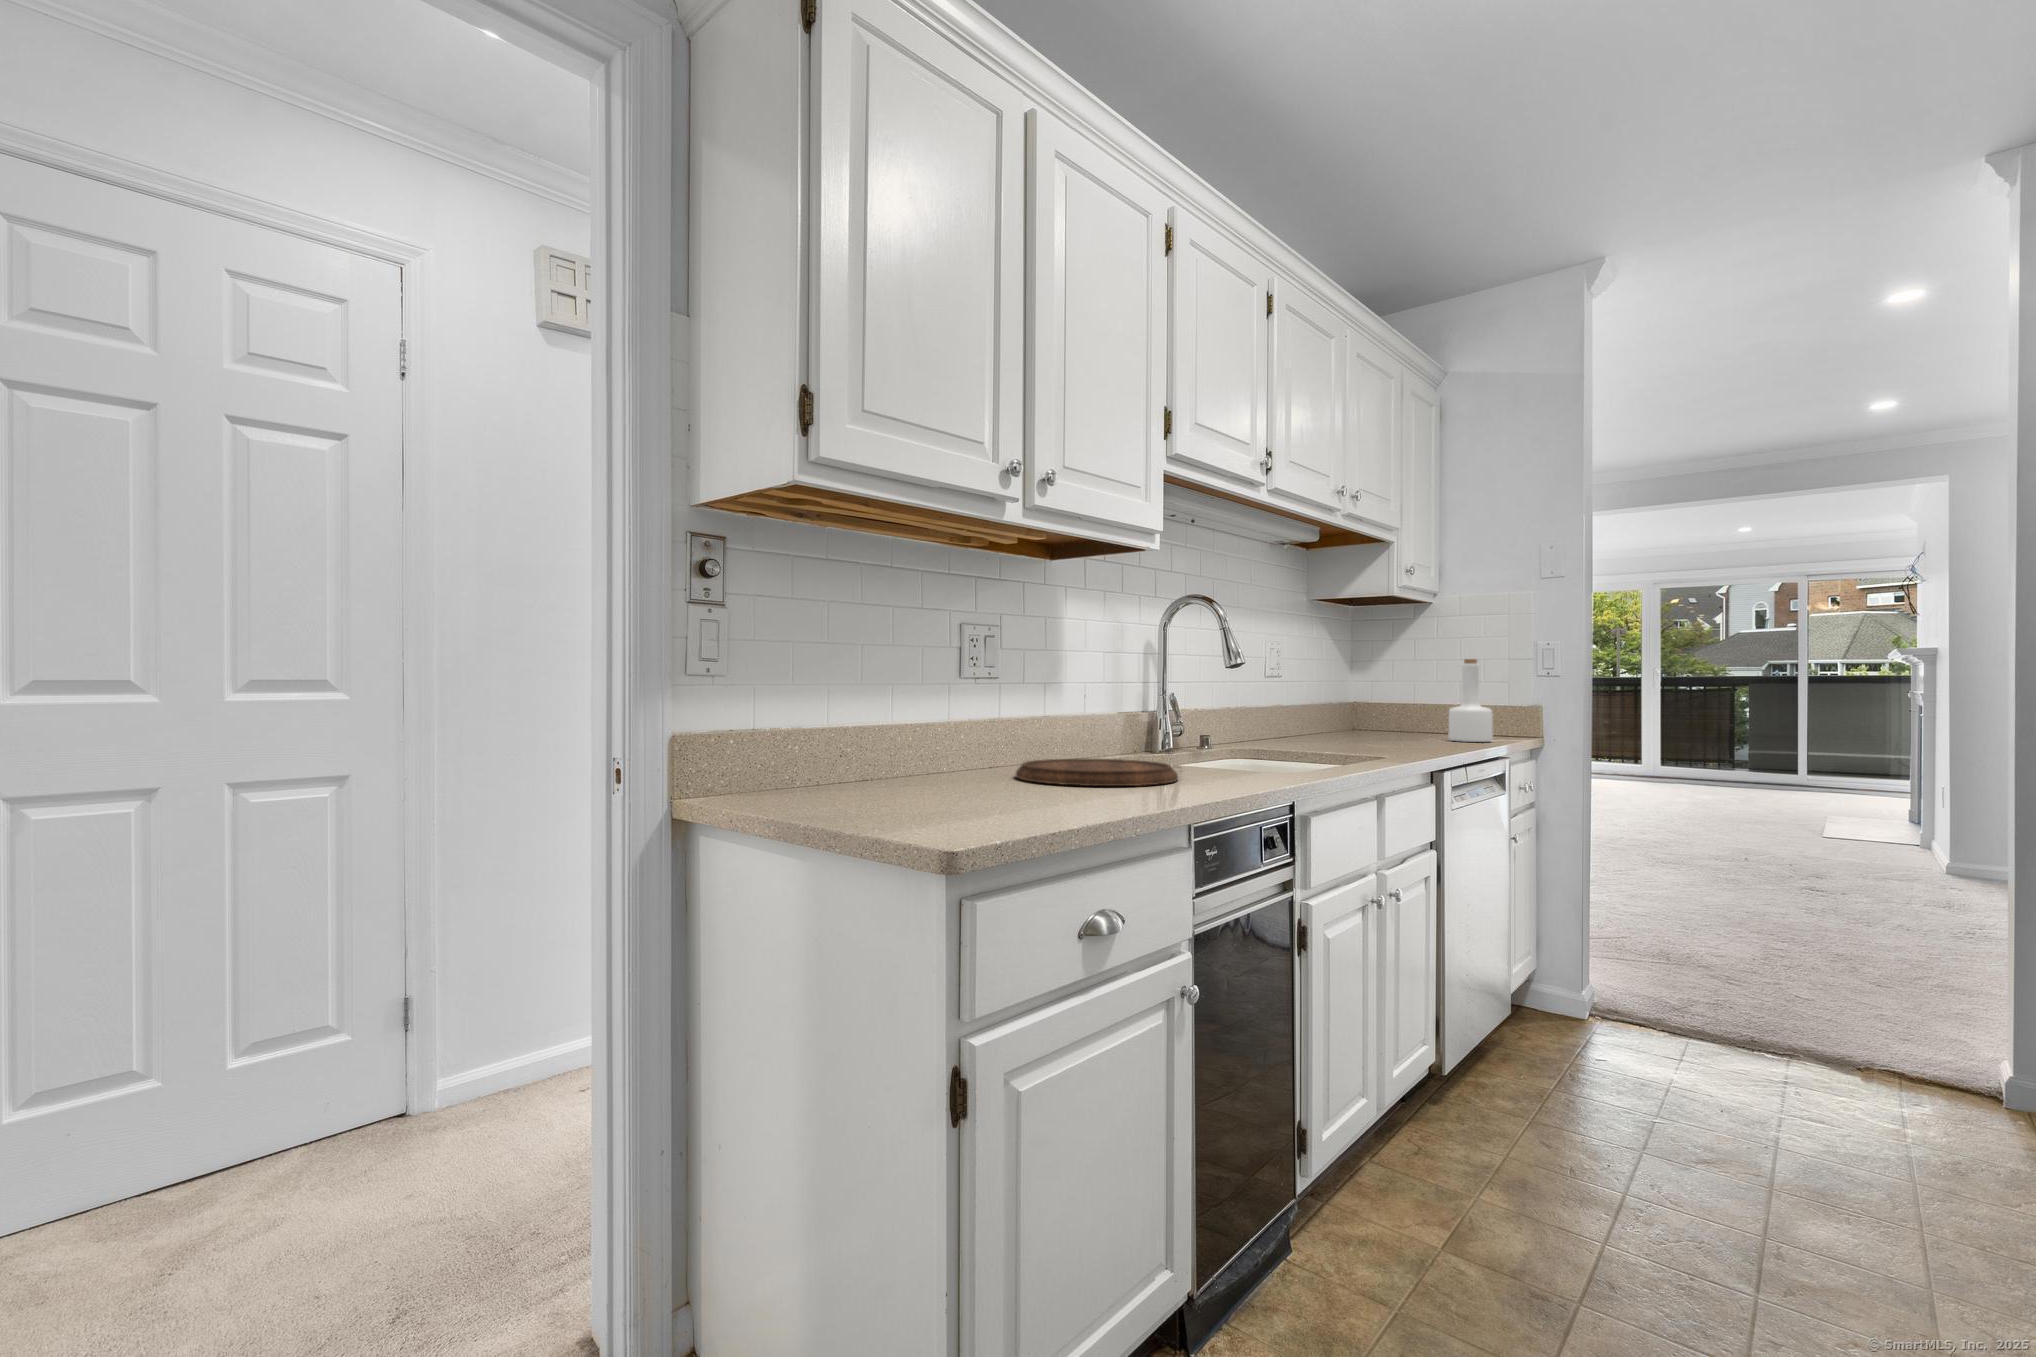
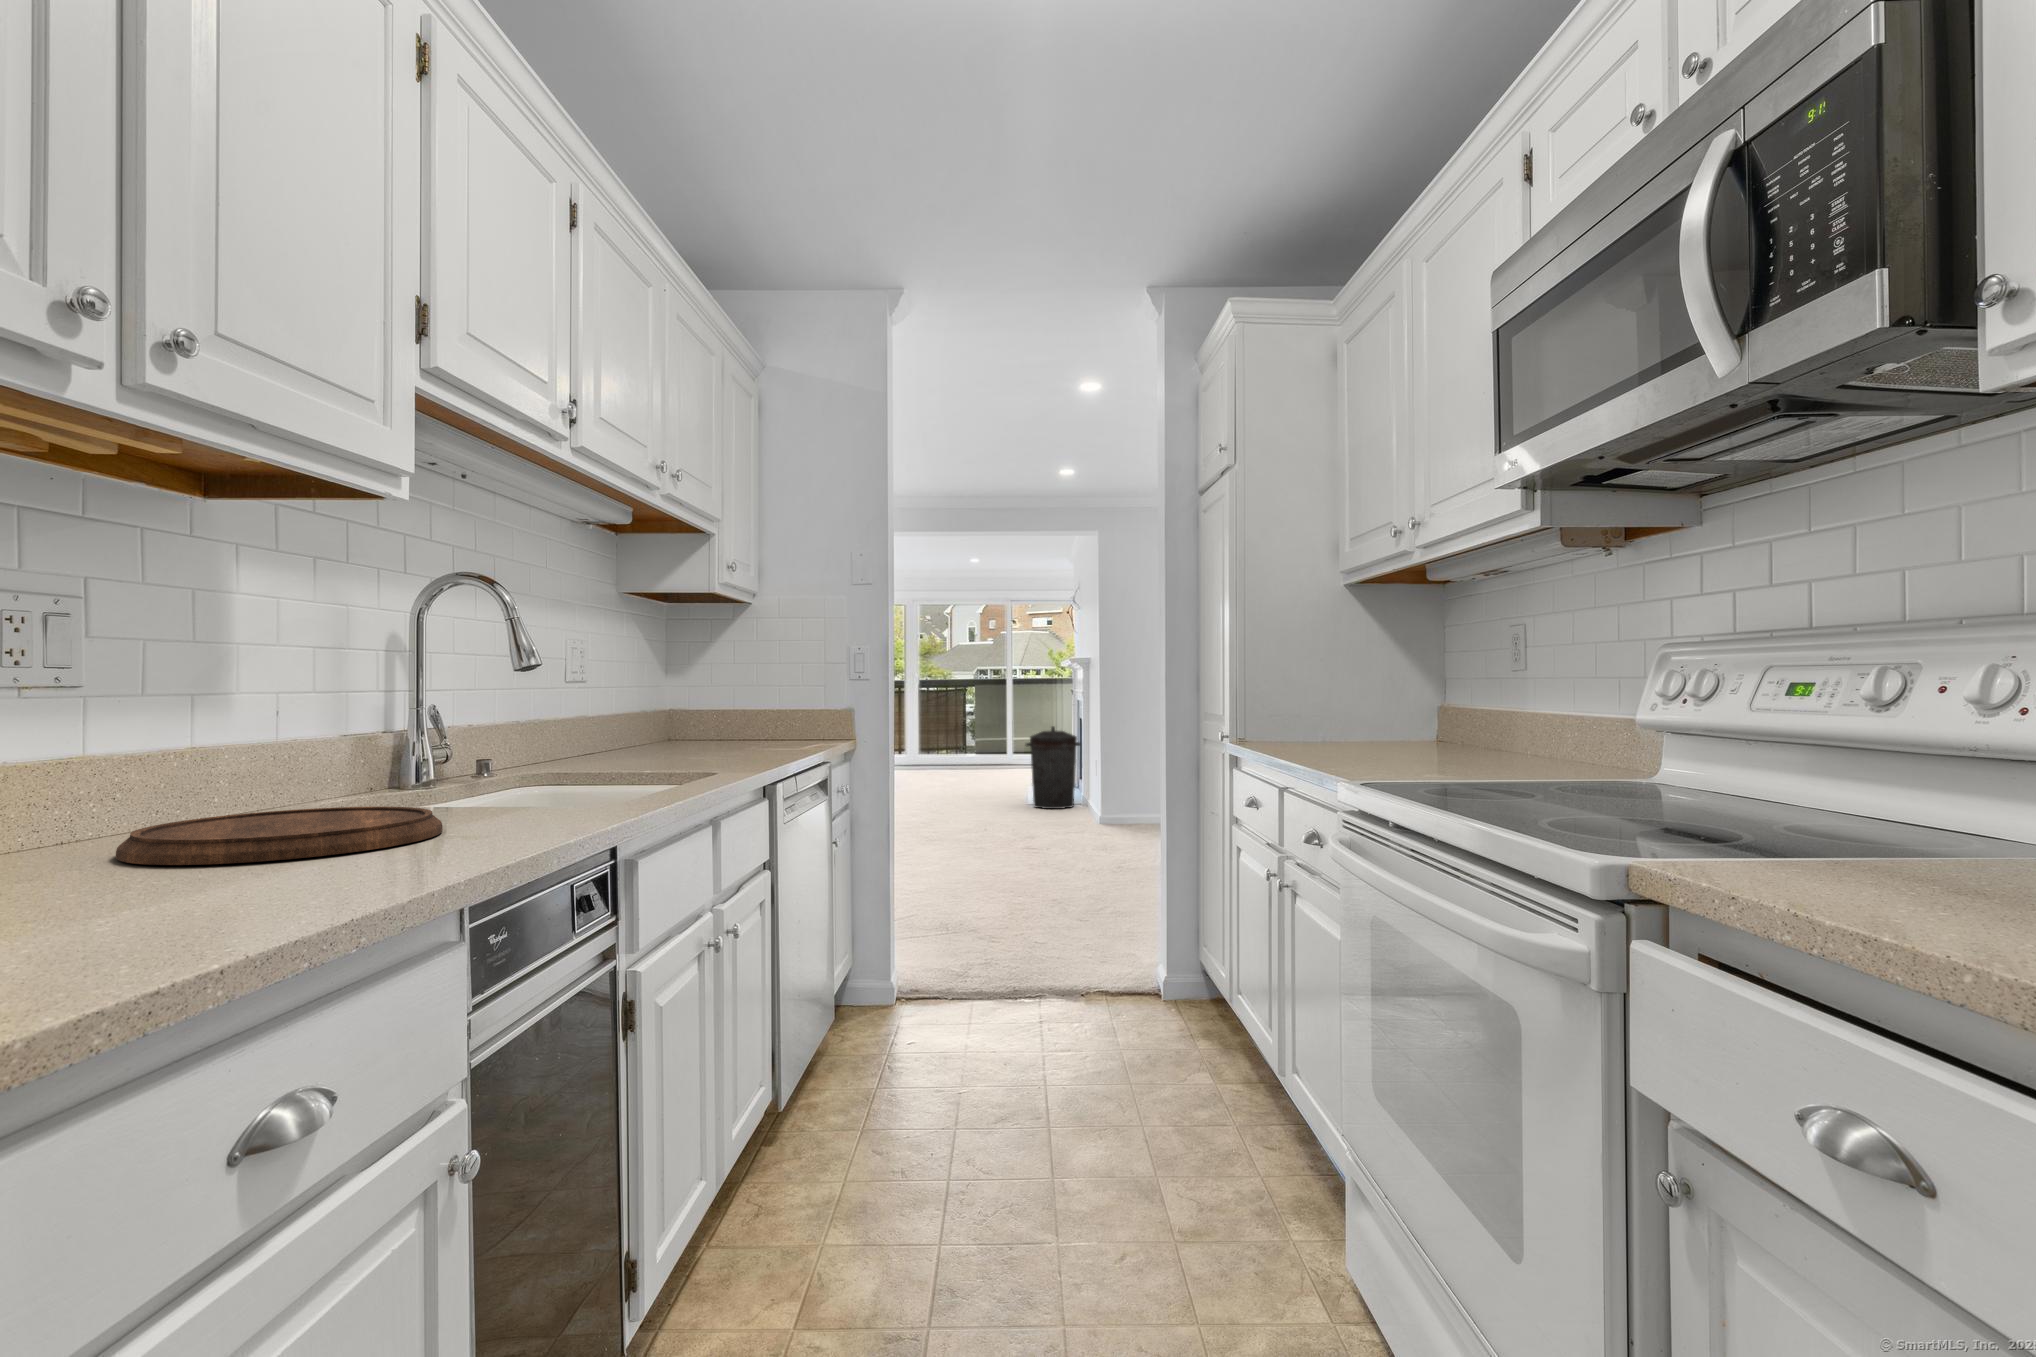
bottle: present [1449,659,1493,742] -> none [768,662,810,747]
trash can: none [1818,739,1916,848] -> present [1026,726,1081,809]

